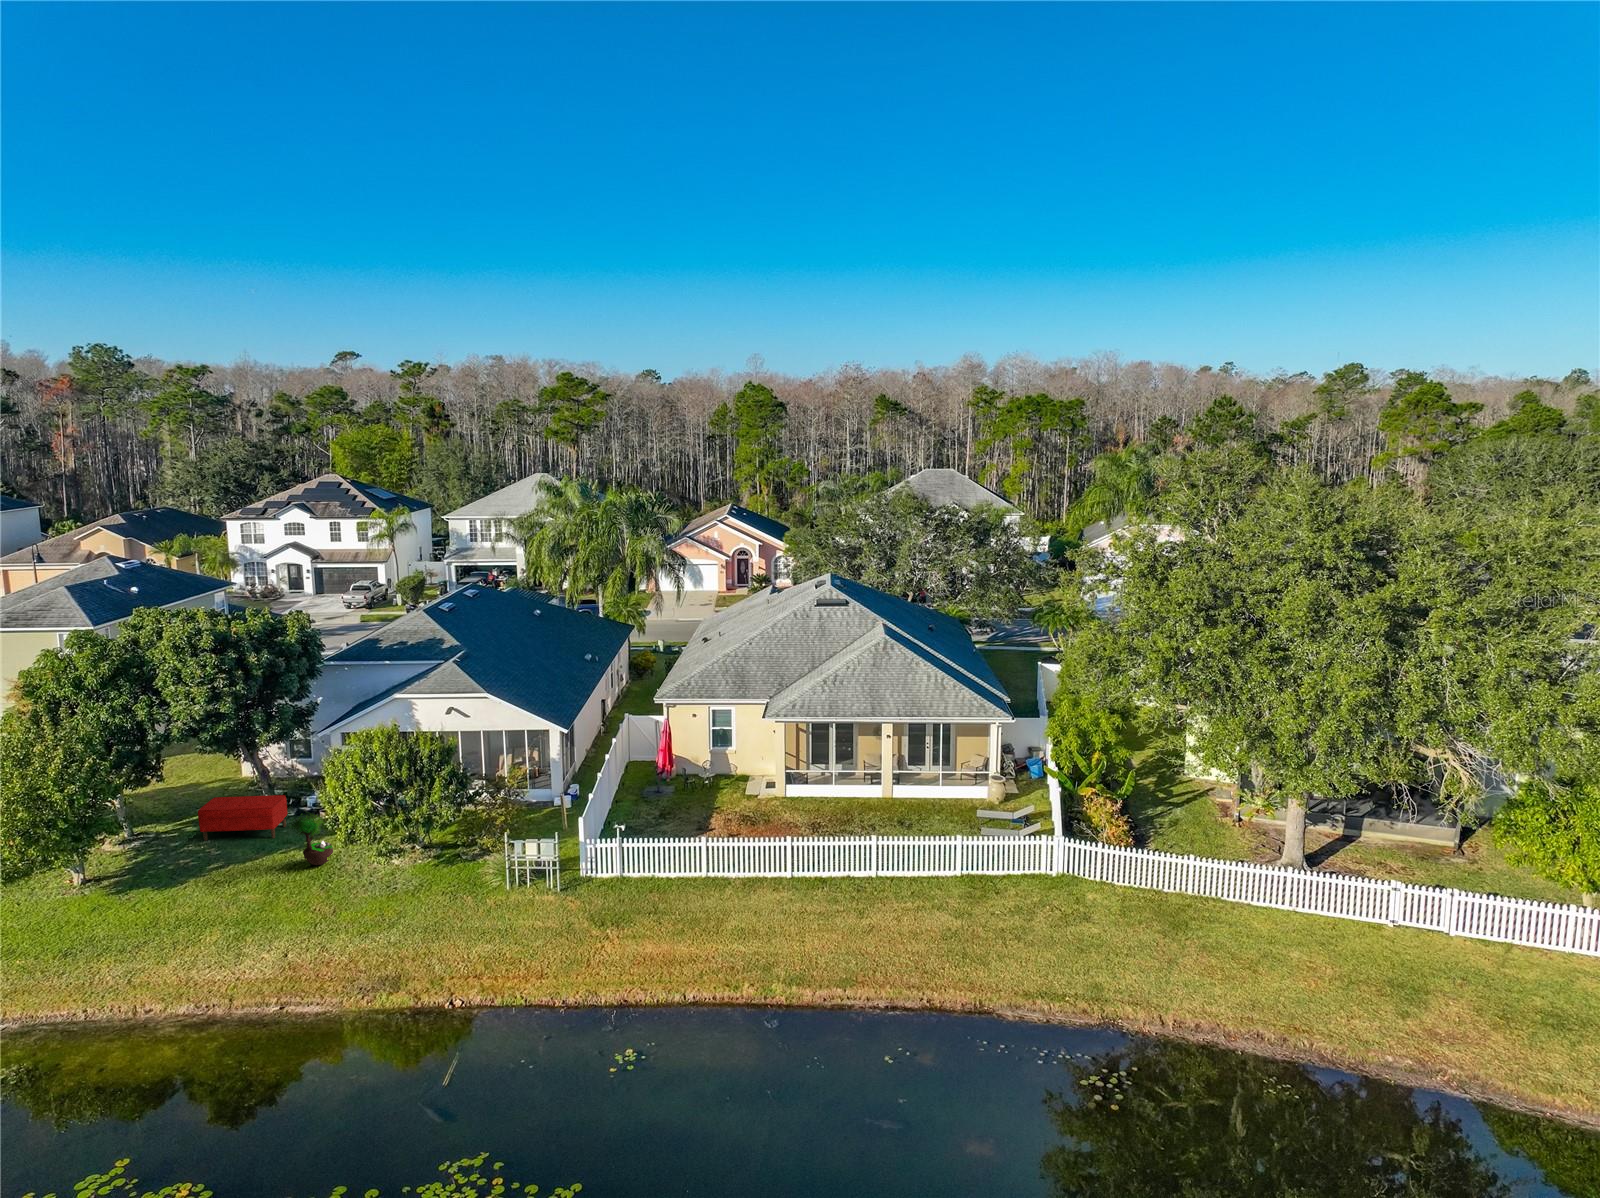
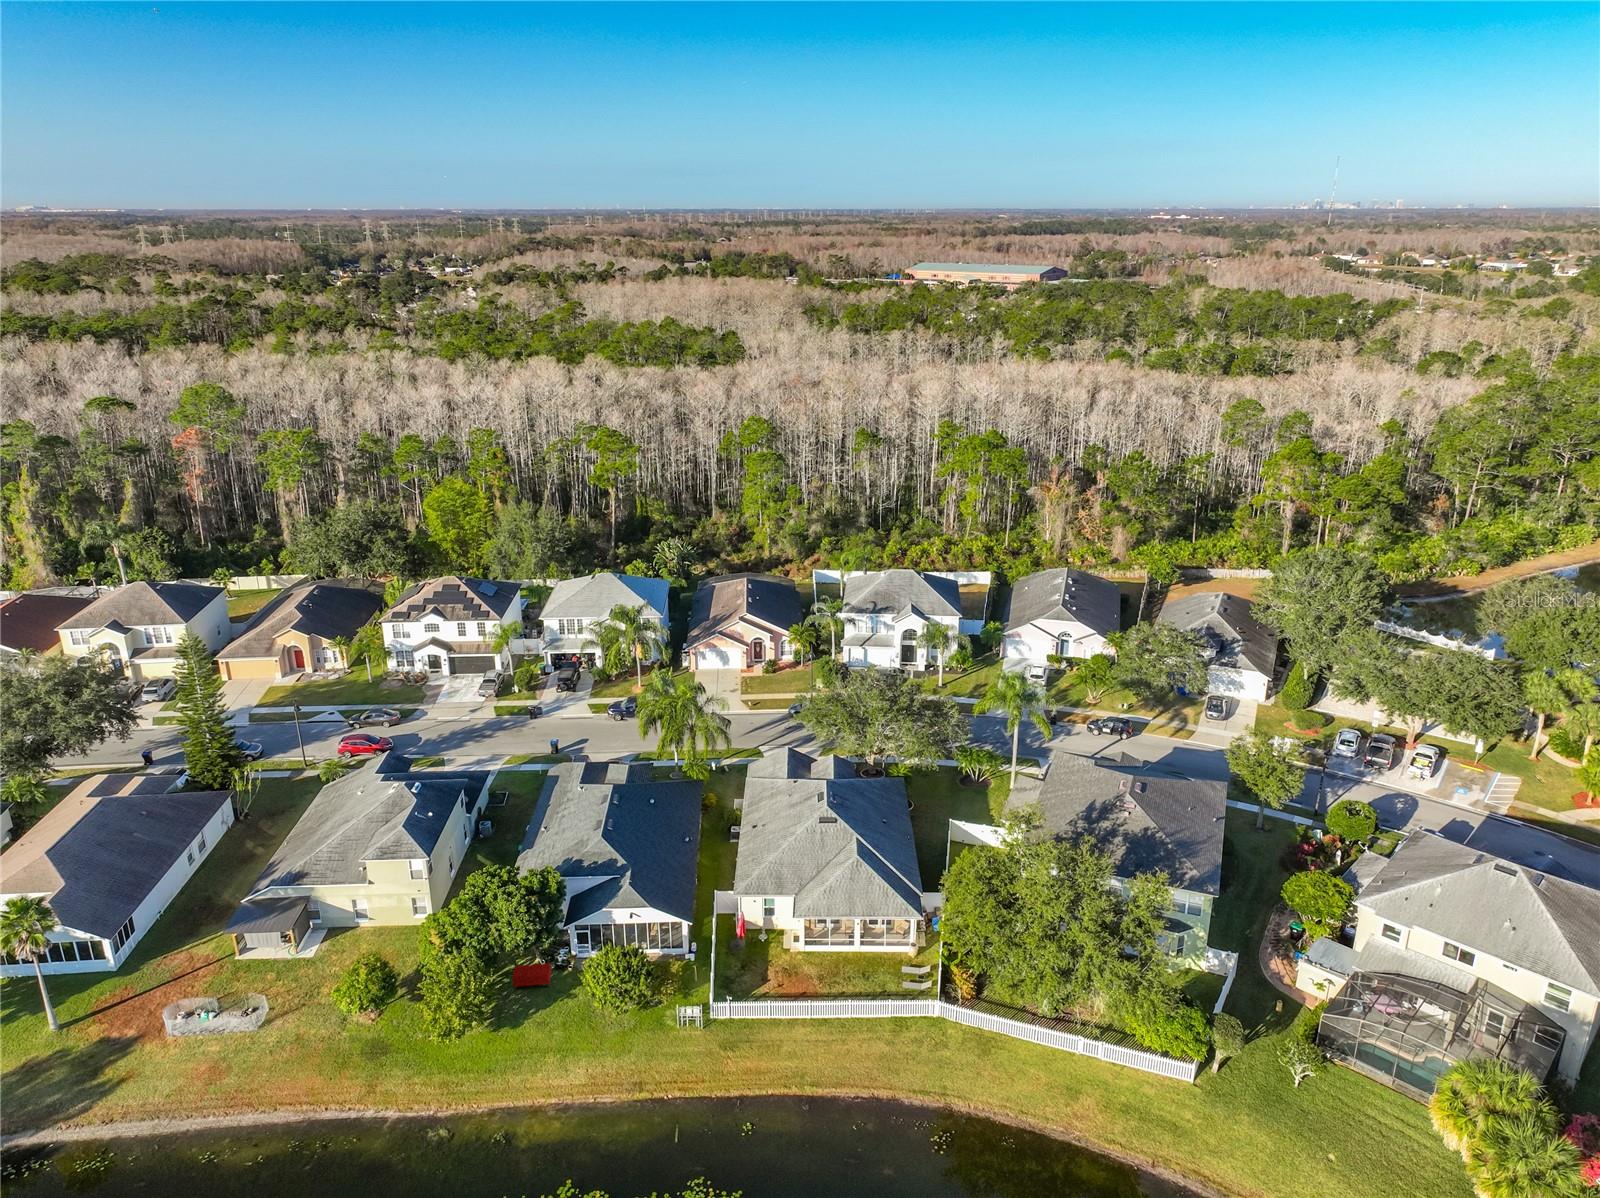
potted tree: present [290,814,333,865] -> none [566,987,587,1011]

